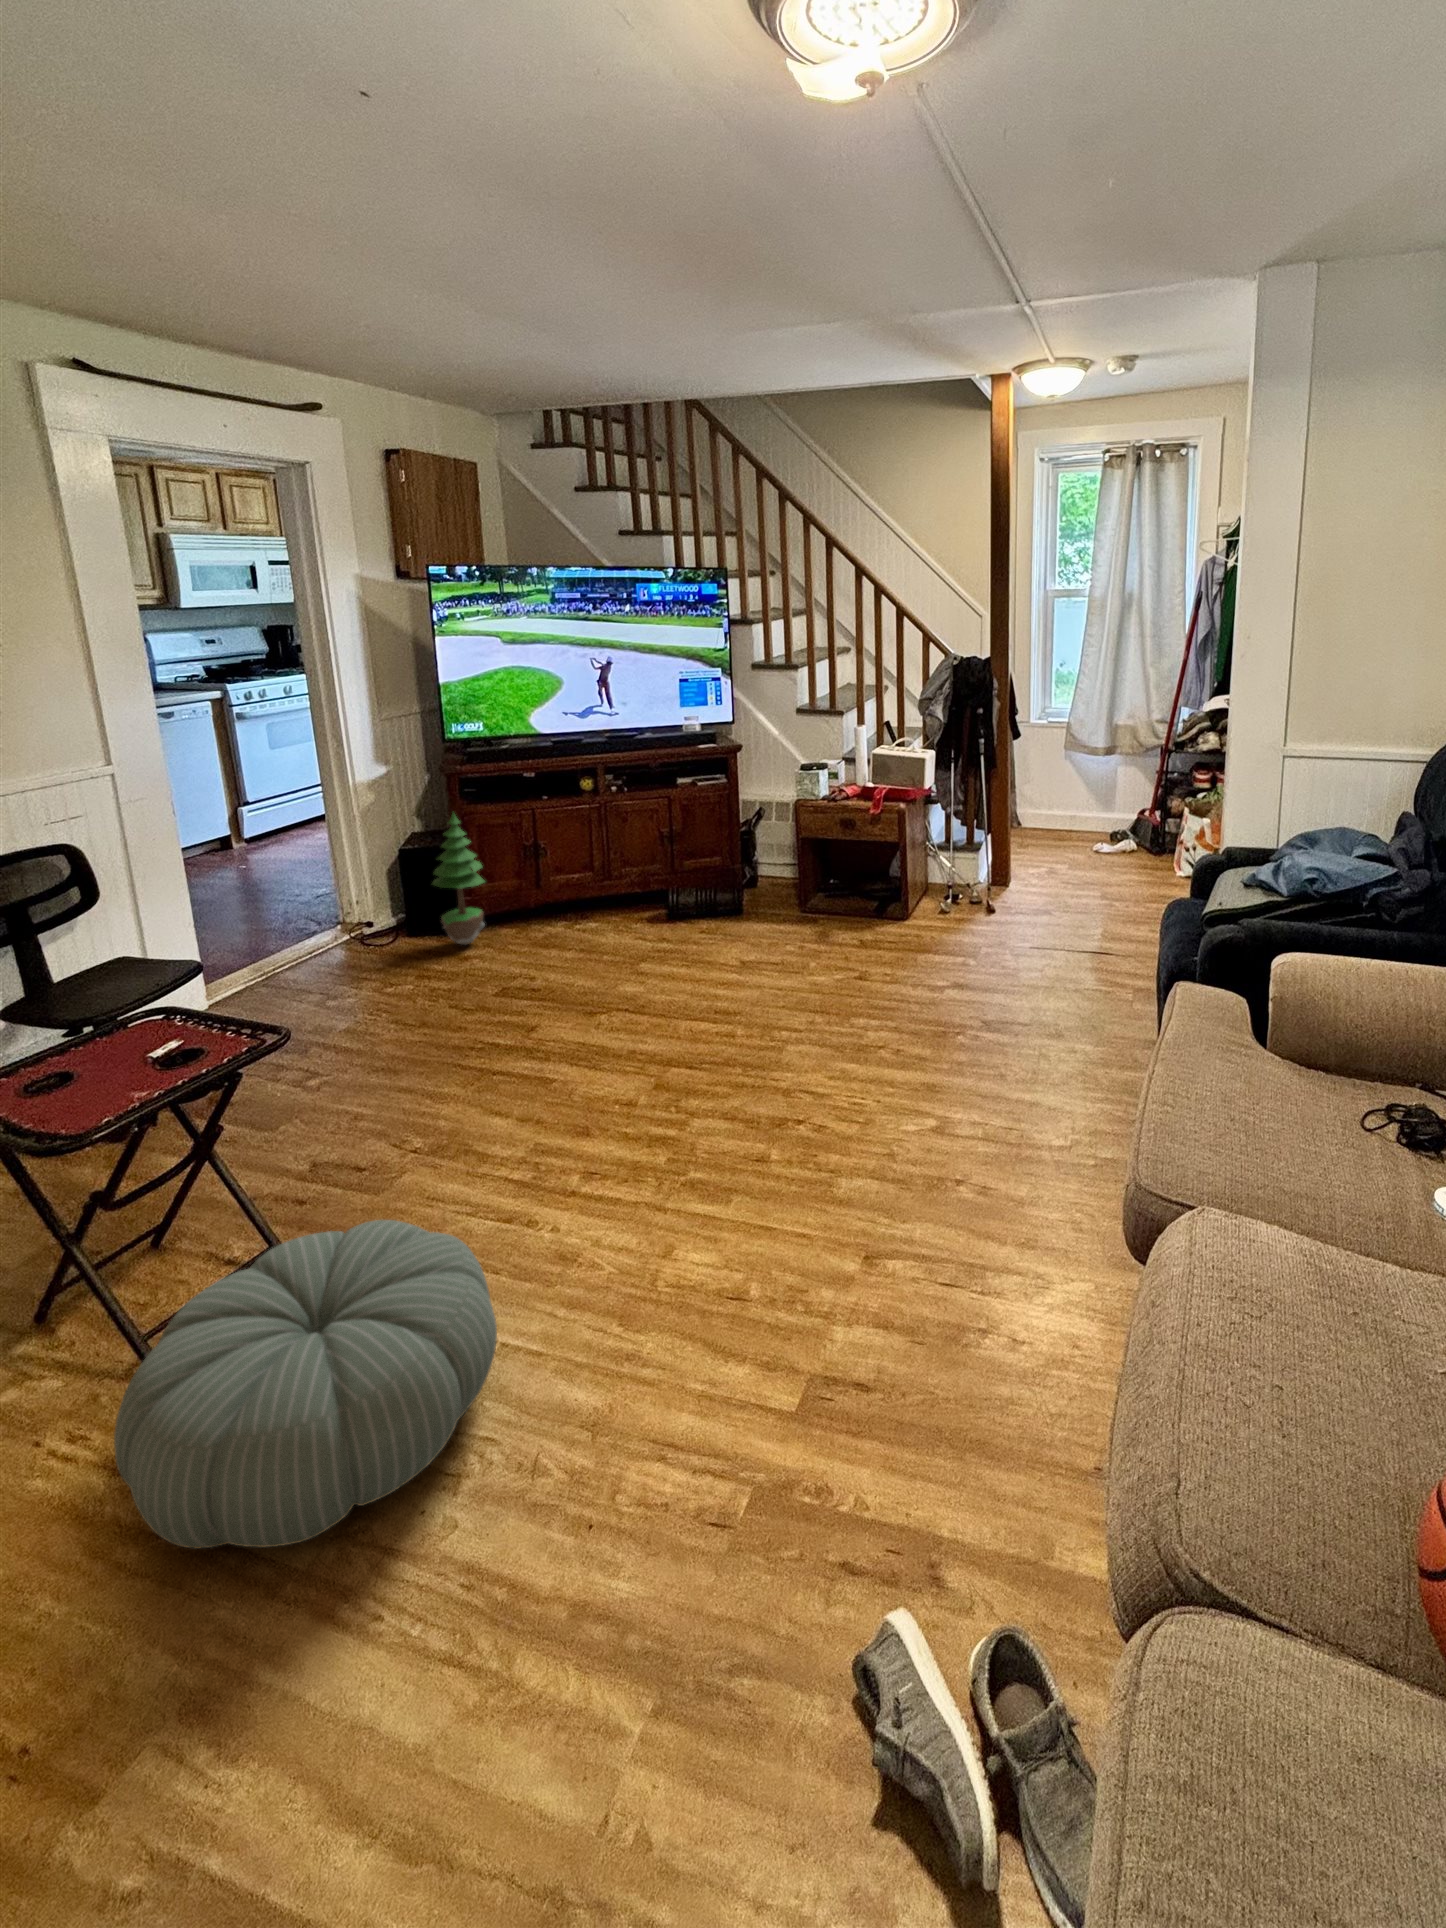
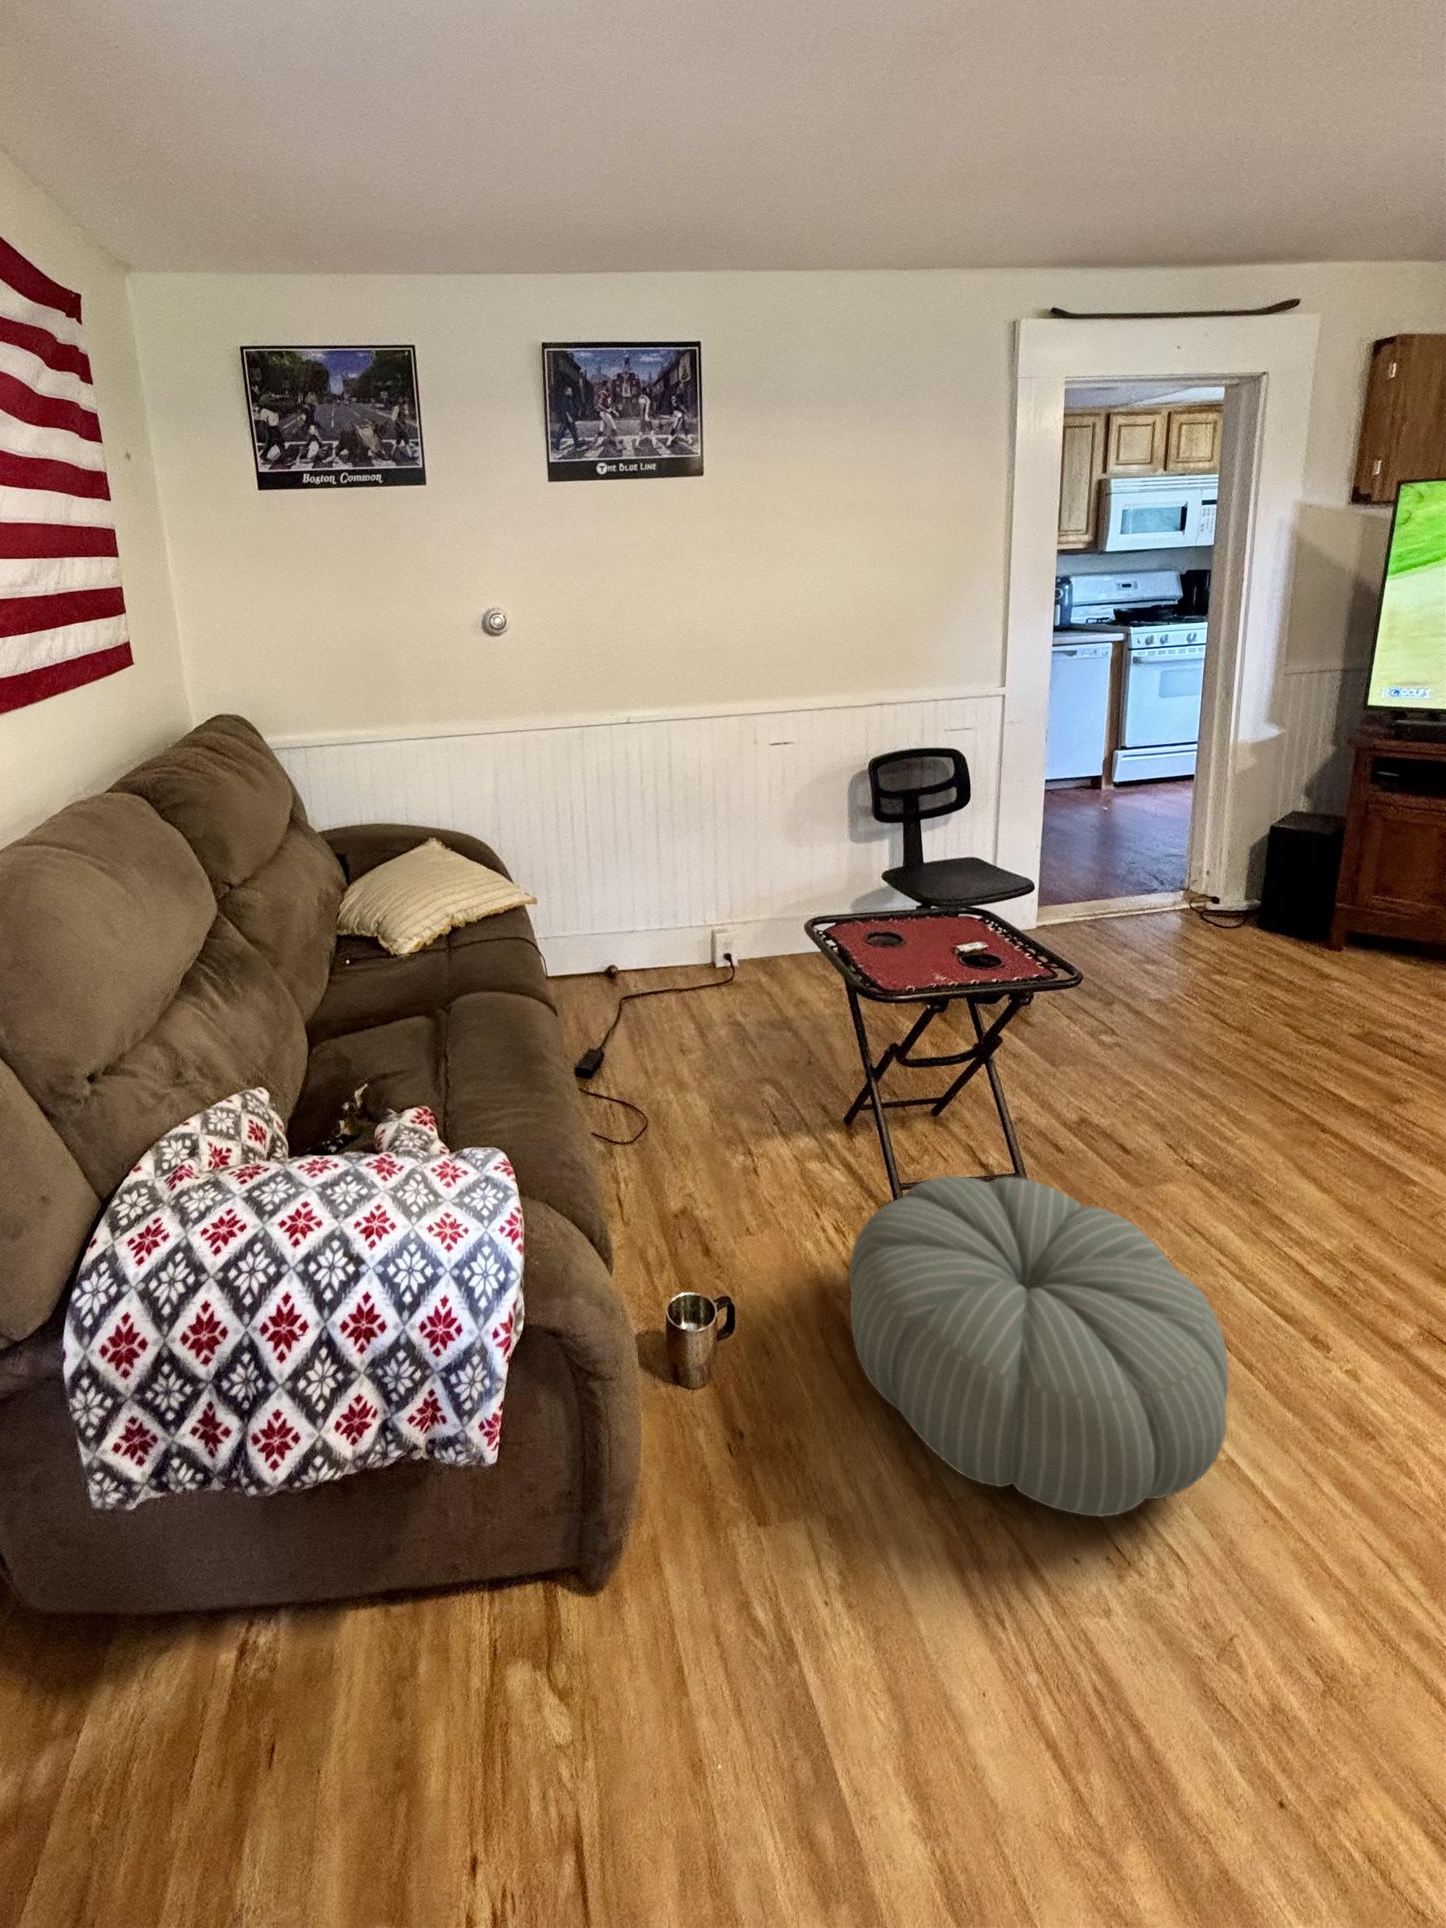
potted tree: present [432,813,485,945] -> none [1301,794,1383,962]

